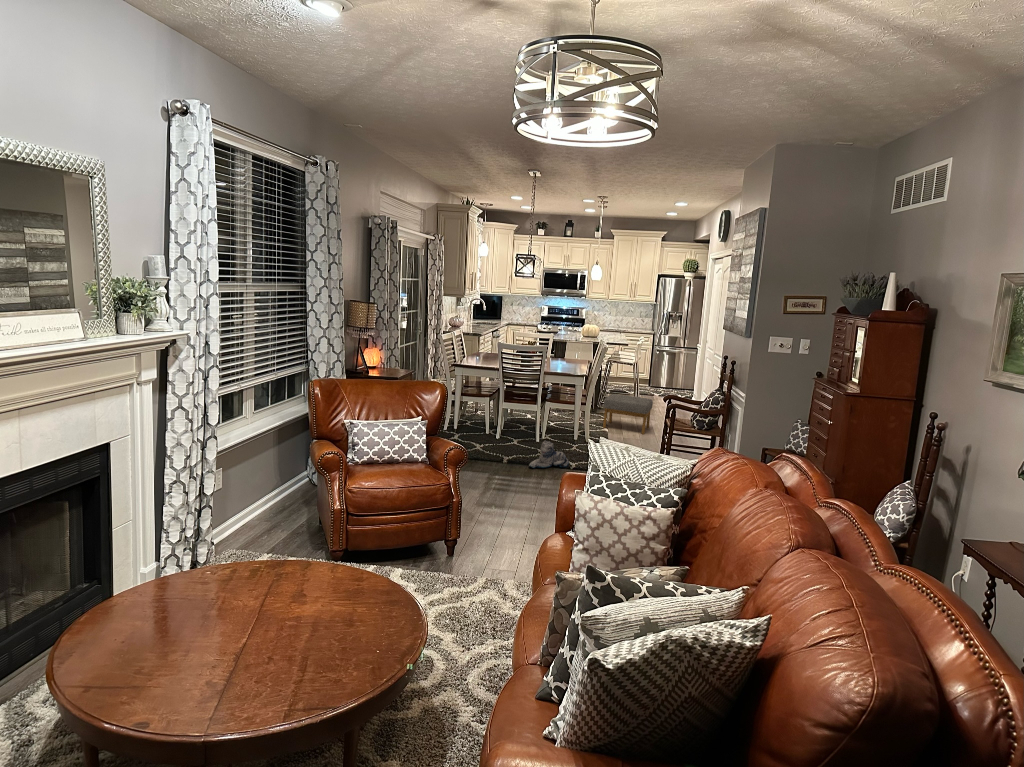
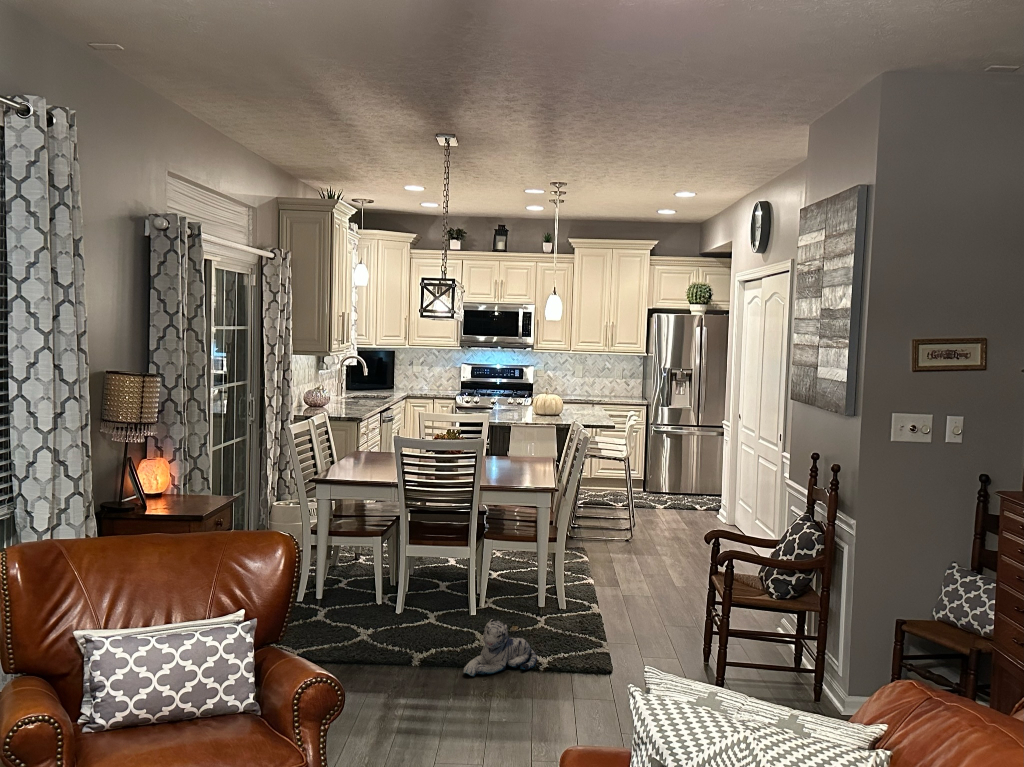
footstool: present [603,394,653,434] -> none [584,515,666,585]

